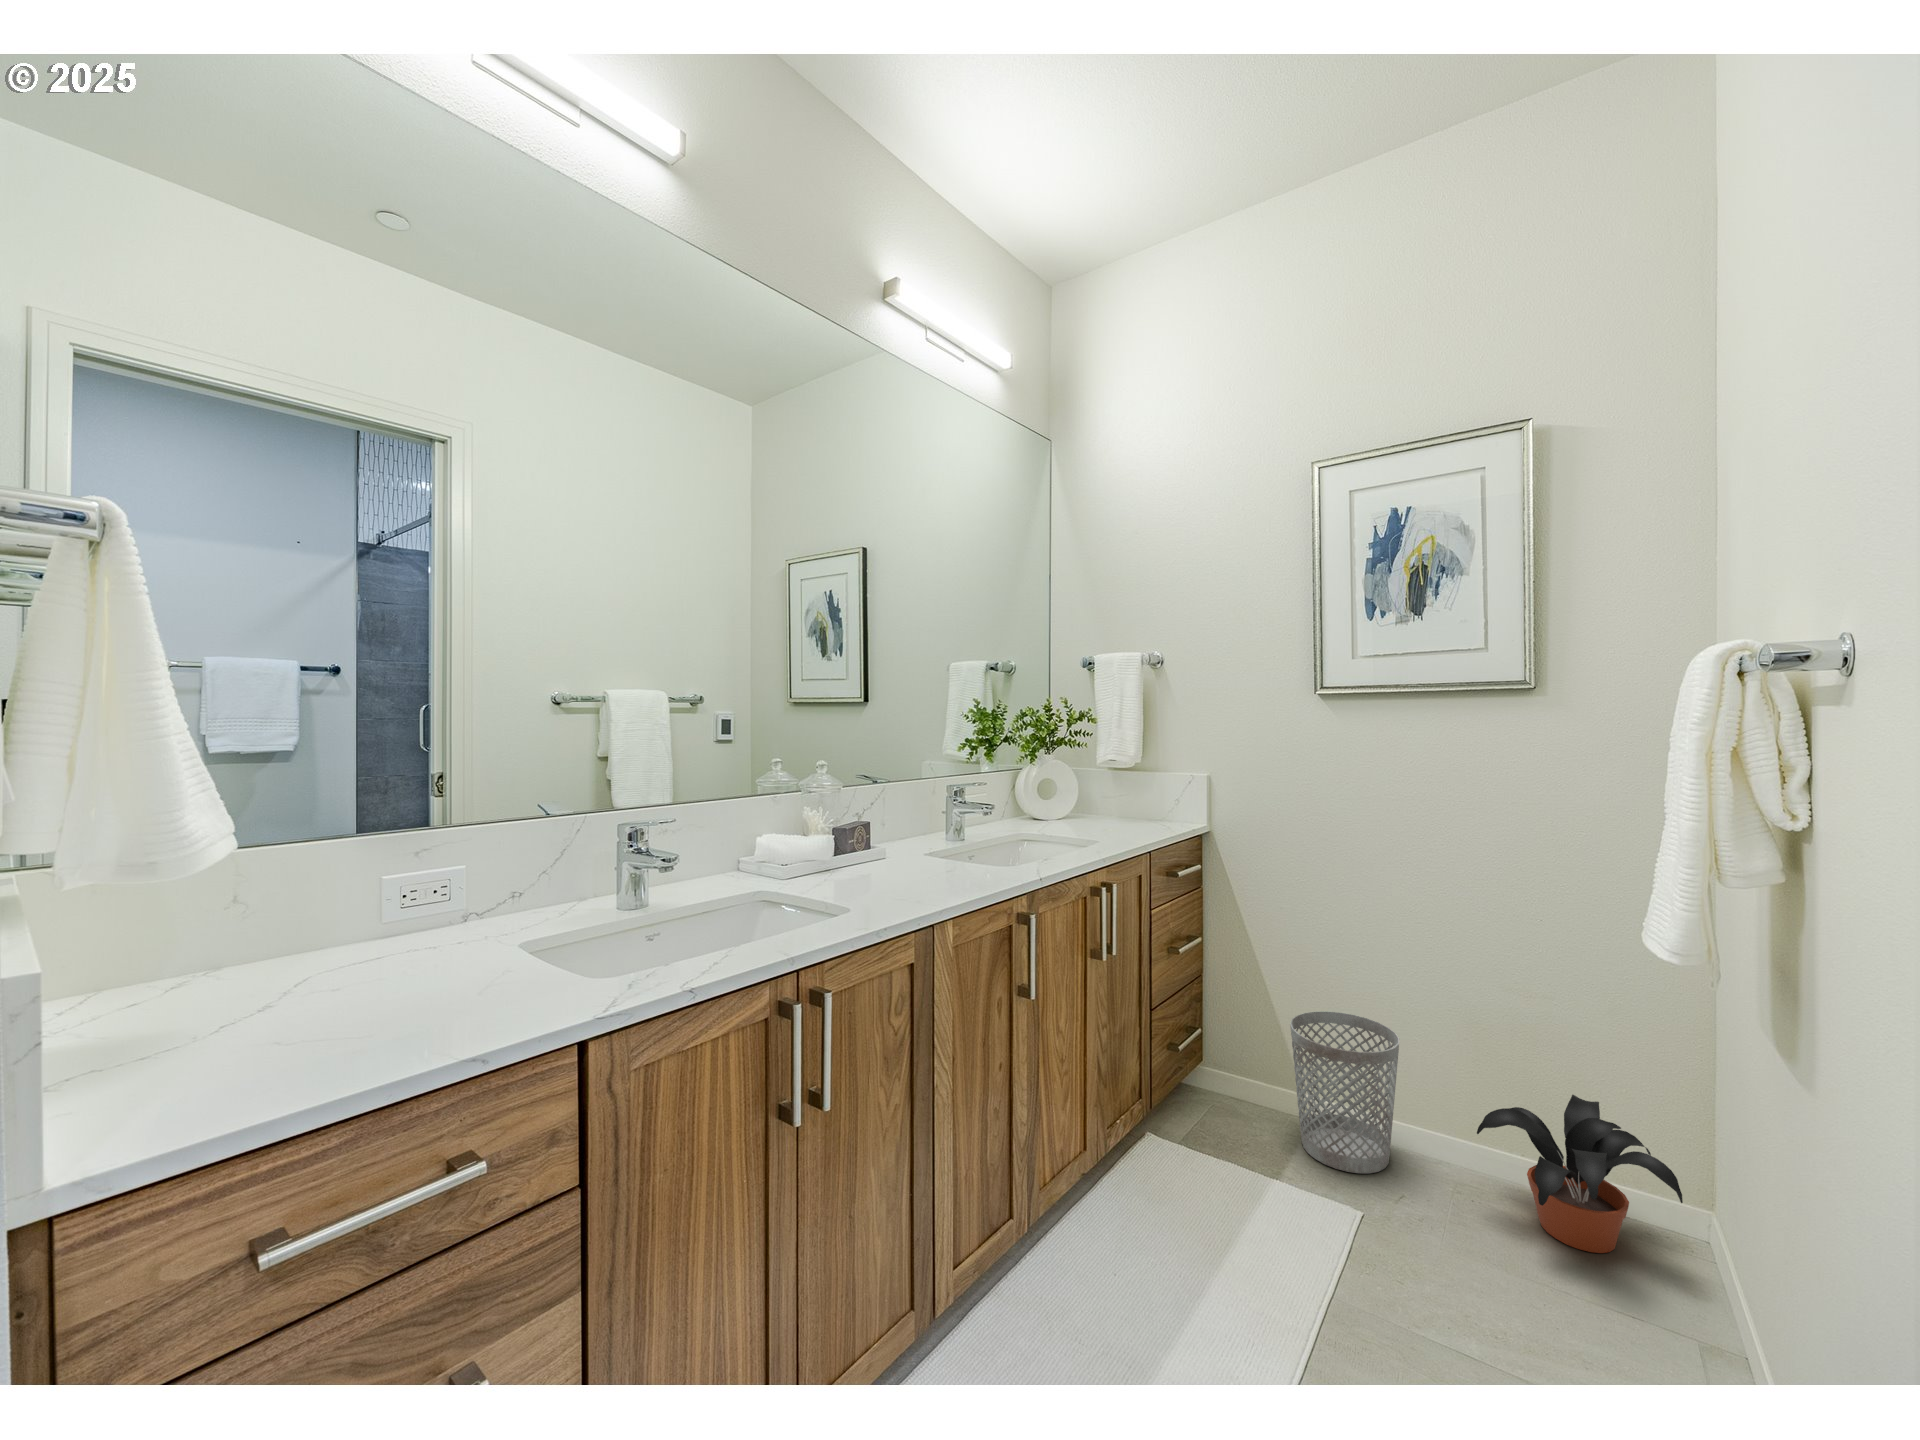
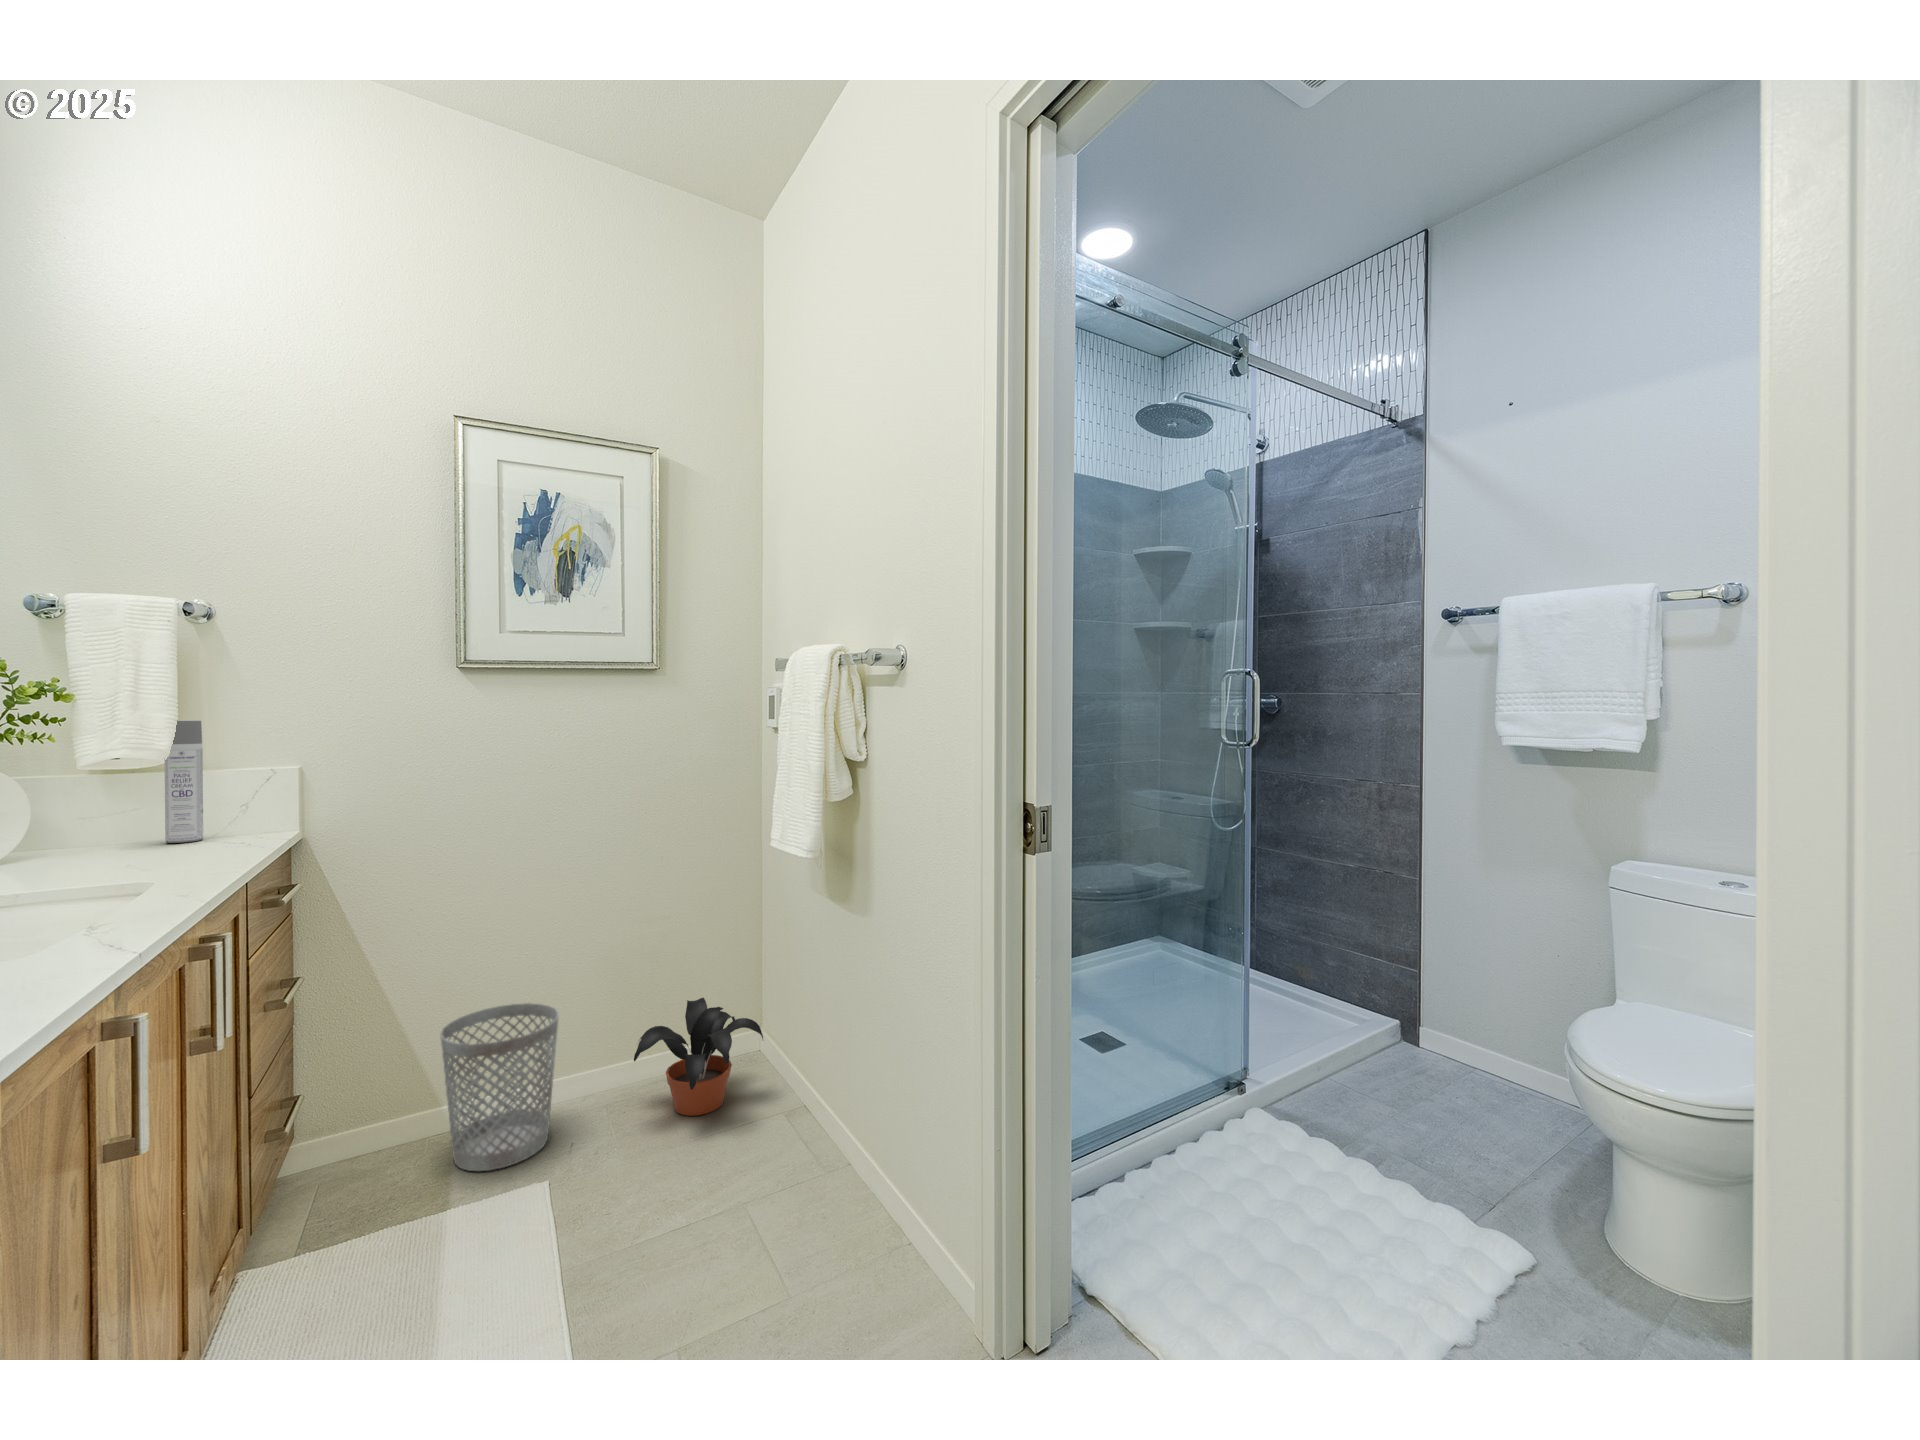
spray bottle: none [1135,739,1154,822] -> present [165,720,203,843]

